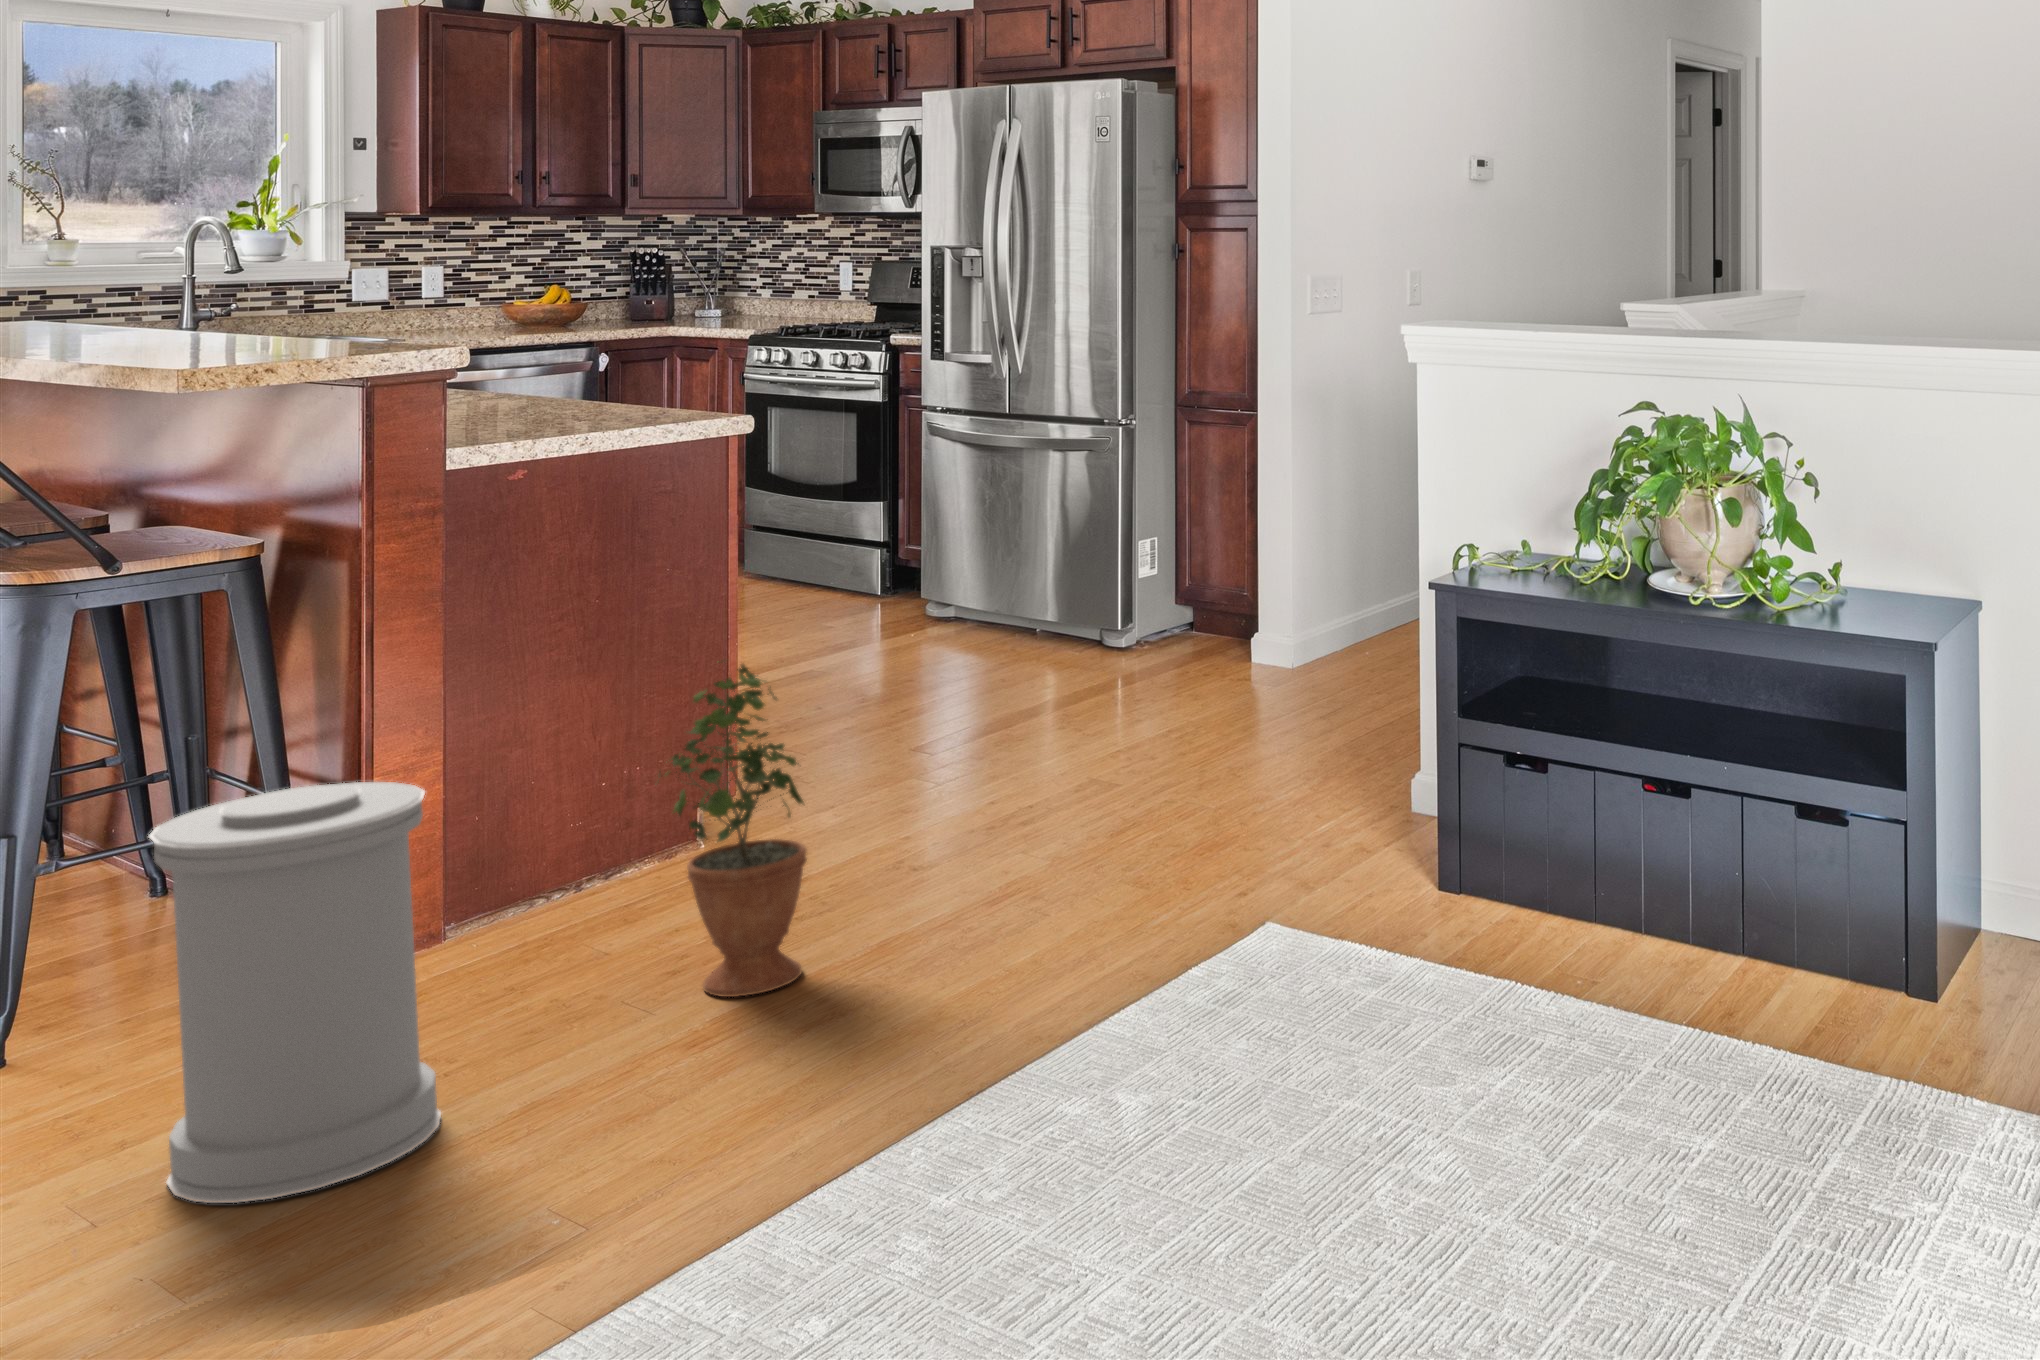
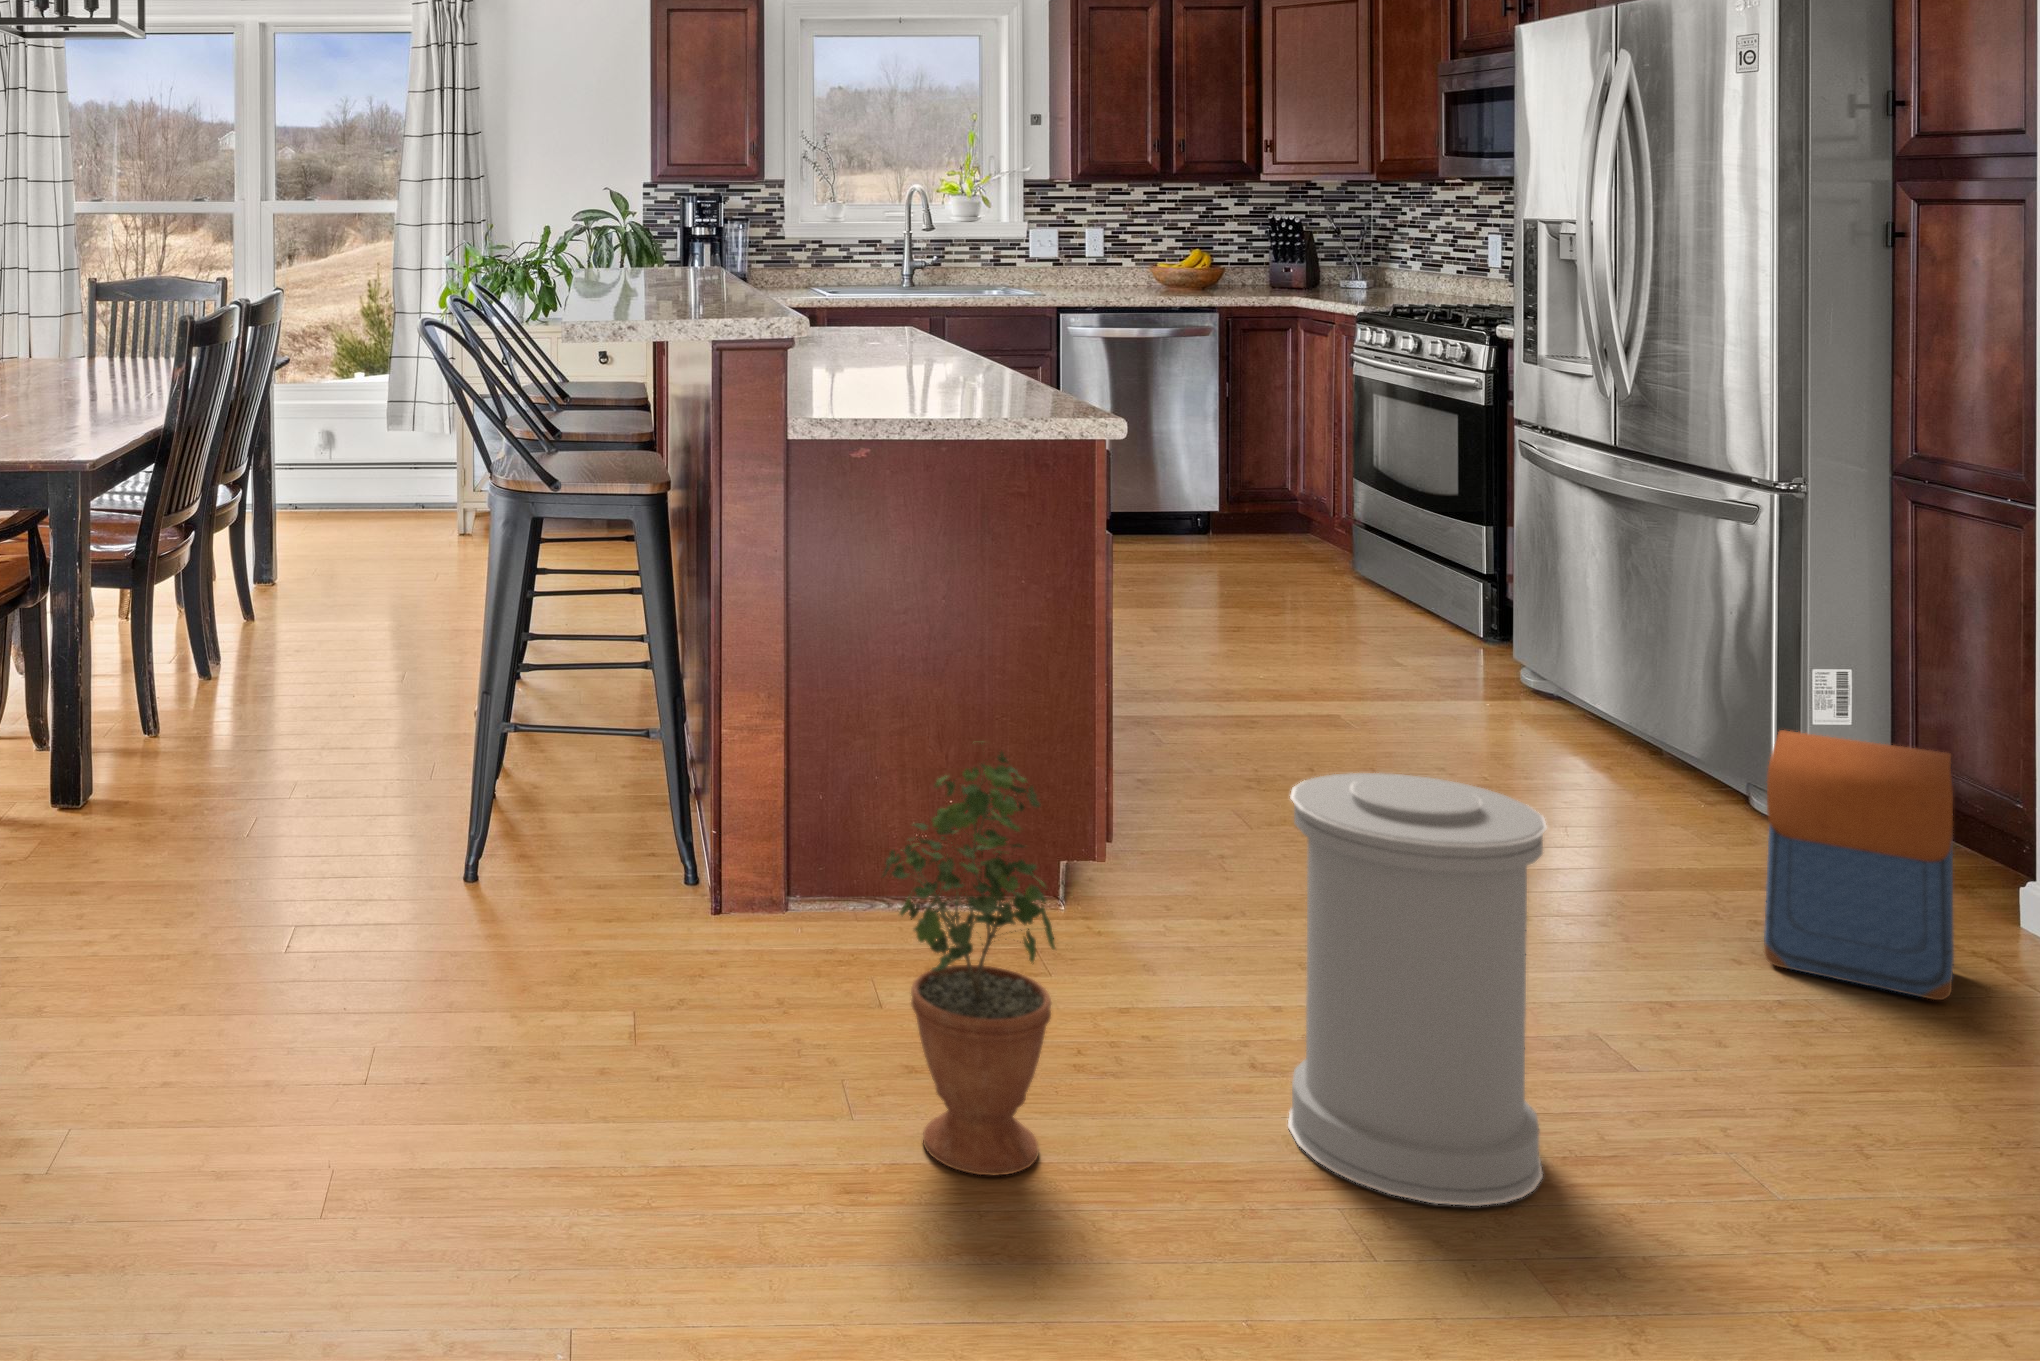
backpack: none [1169,585,1273,747] -> present [1764,730,1954,1000]
trash can: present [149,782,441,1203] -> present [1288,773,1547,1206]

